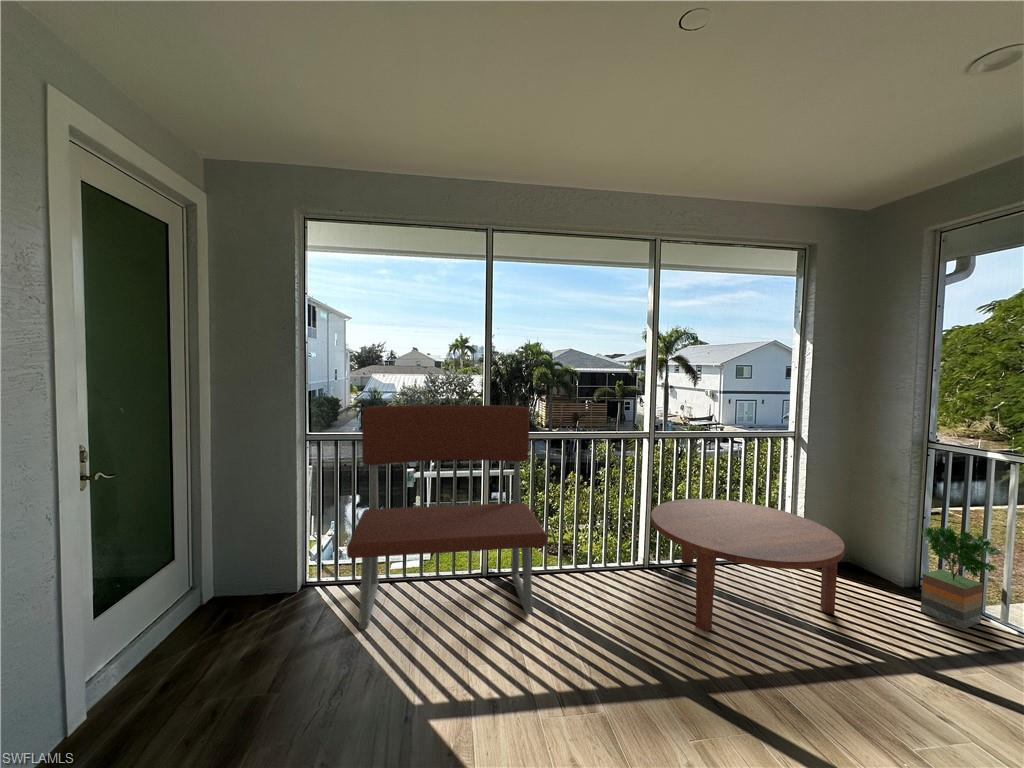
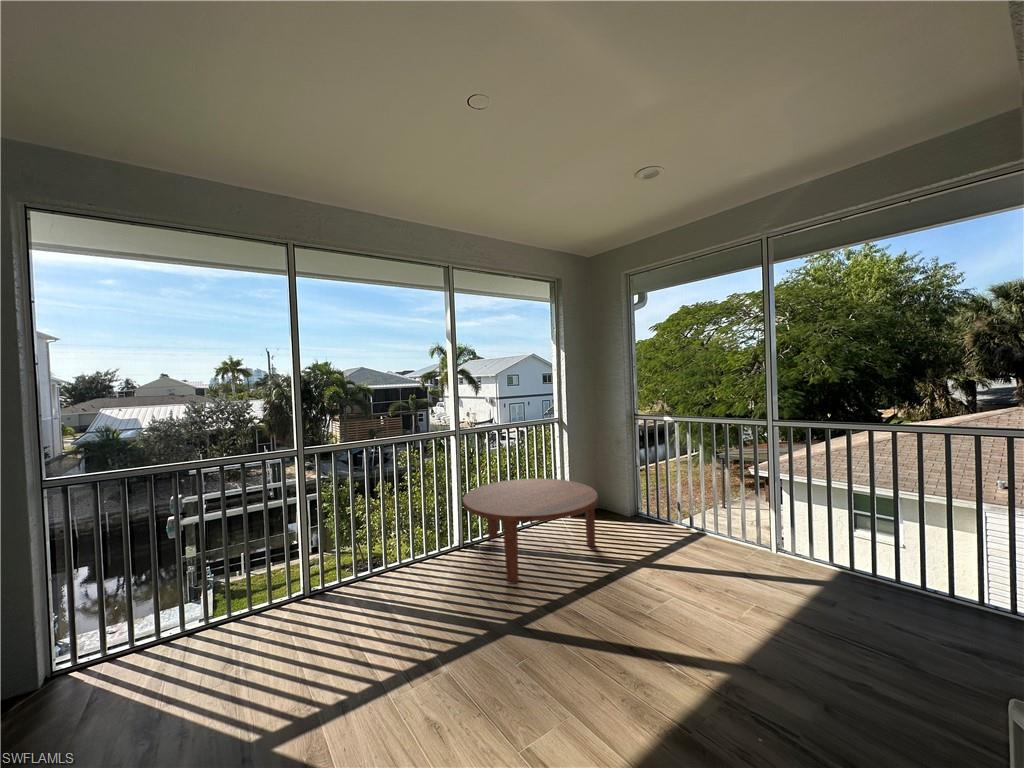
bench: present [347,405,548,629] -> none [136,419,377,697]
potted tree: present [921,527,1001,629] -> none [637,469,678,535]

